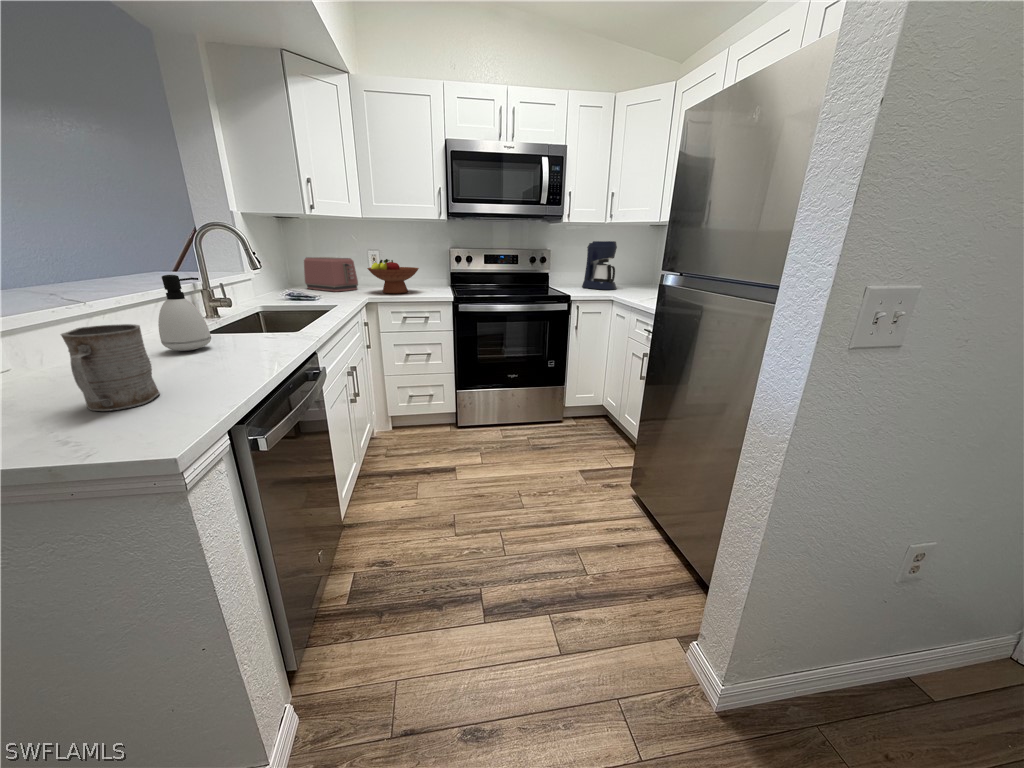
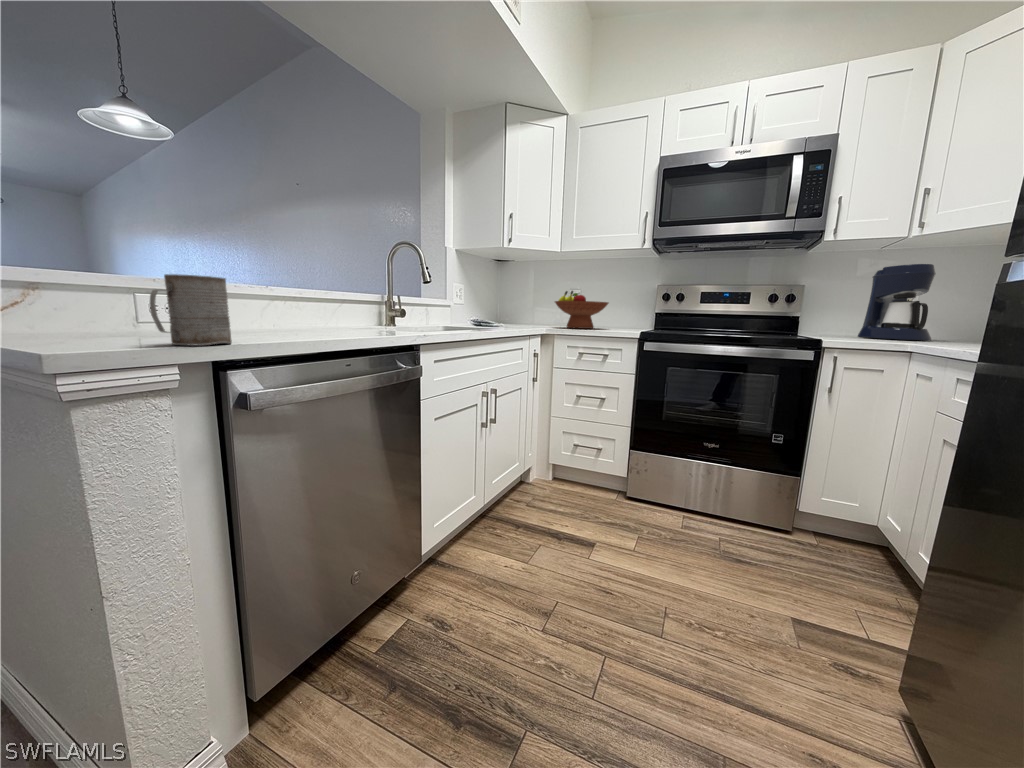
toaster: present [304,257,358,292] -> none [505,294,550,326]
soap dispenser: present [158,275,211,351] -> none [306,266,345,334]

